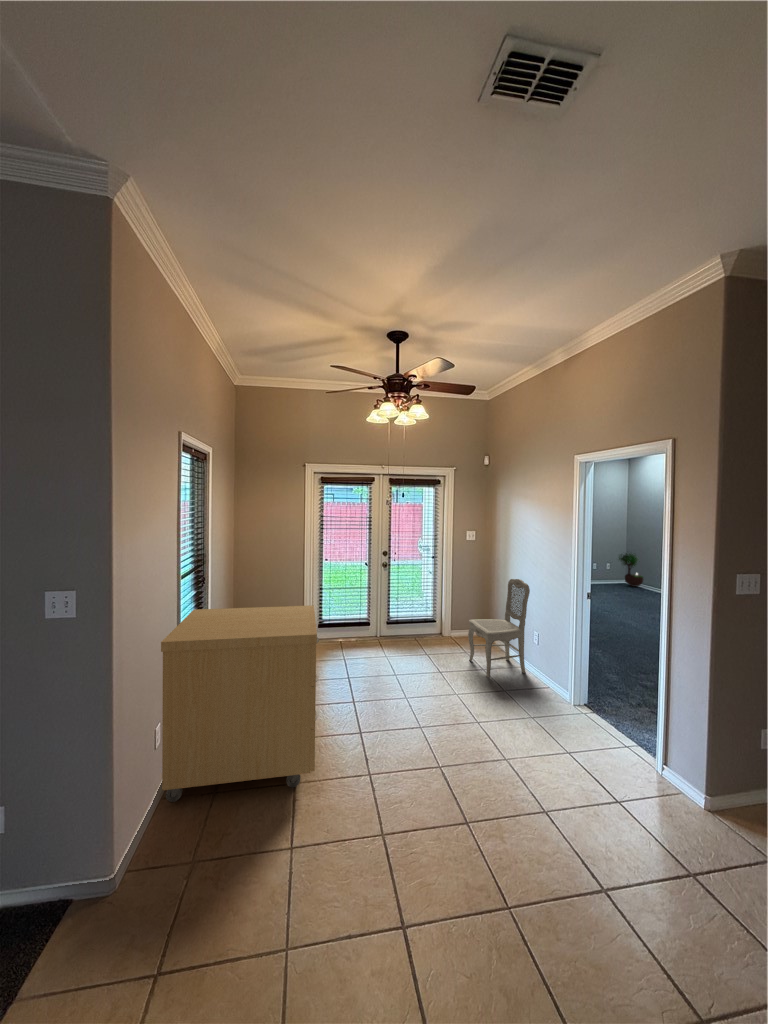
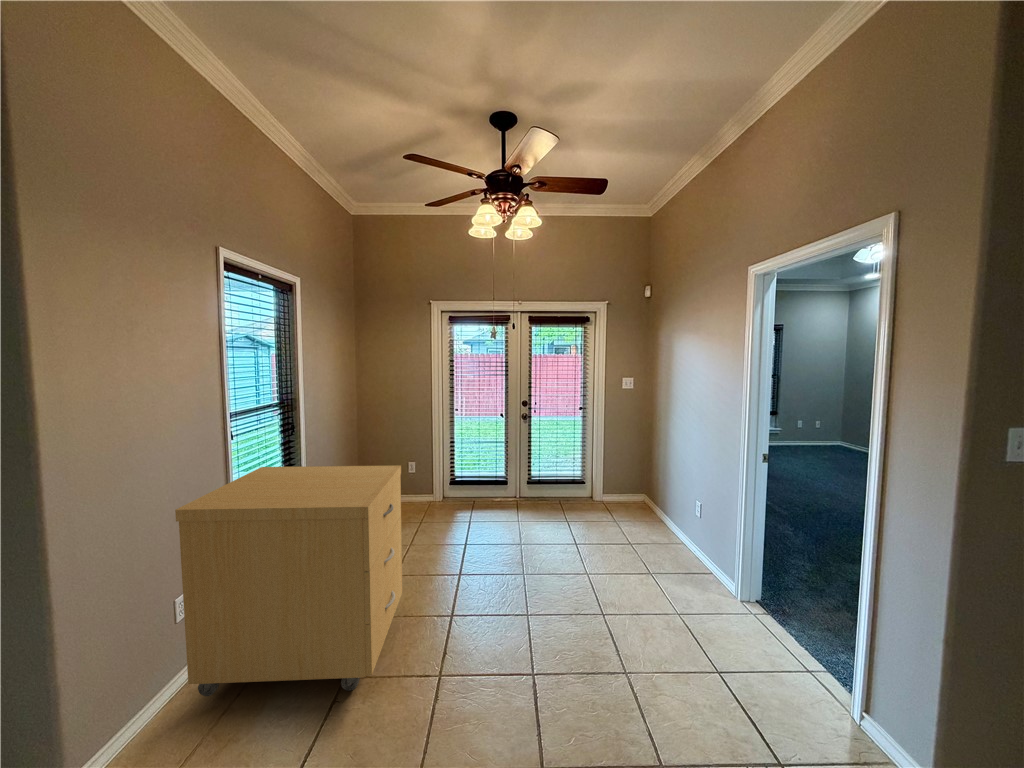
potted tree: present [619,553,643,587] -> none [820,402,855,446]
dining chair: present [468,579,530,678] -> none [616,436,691,555]

